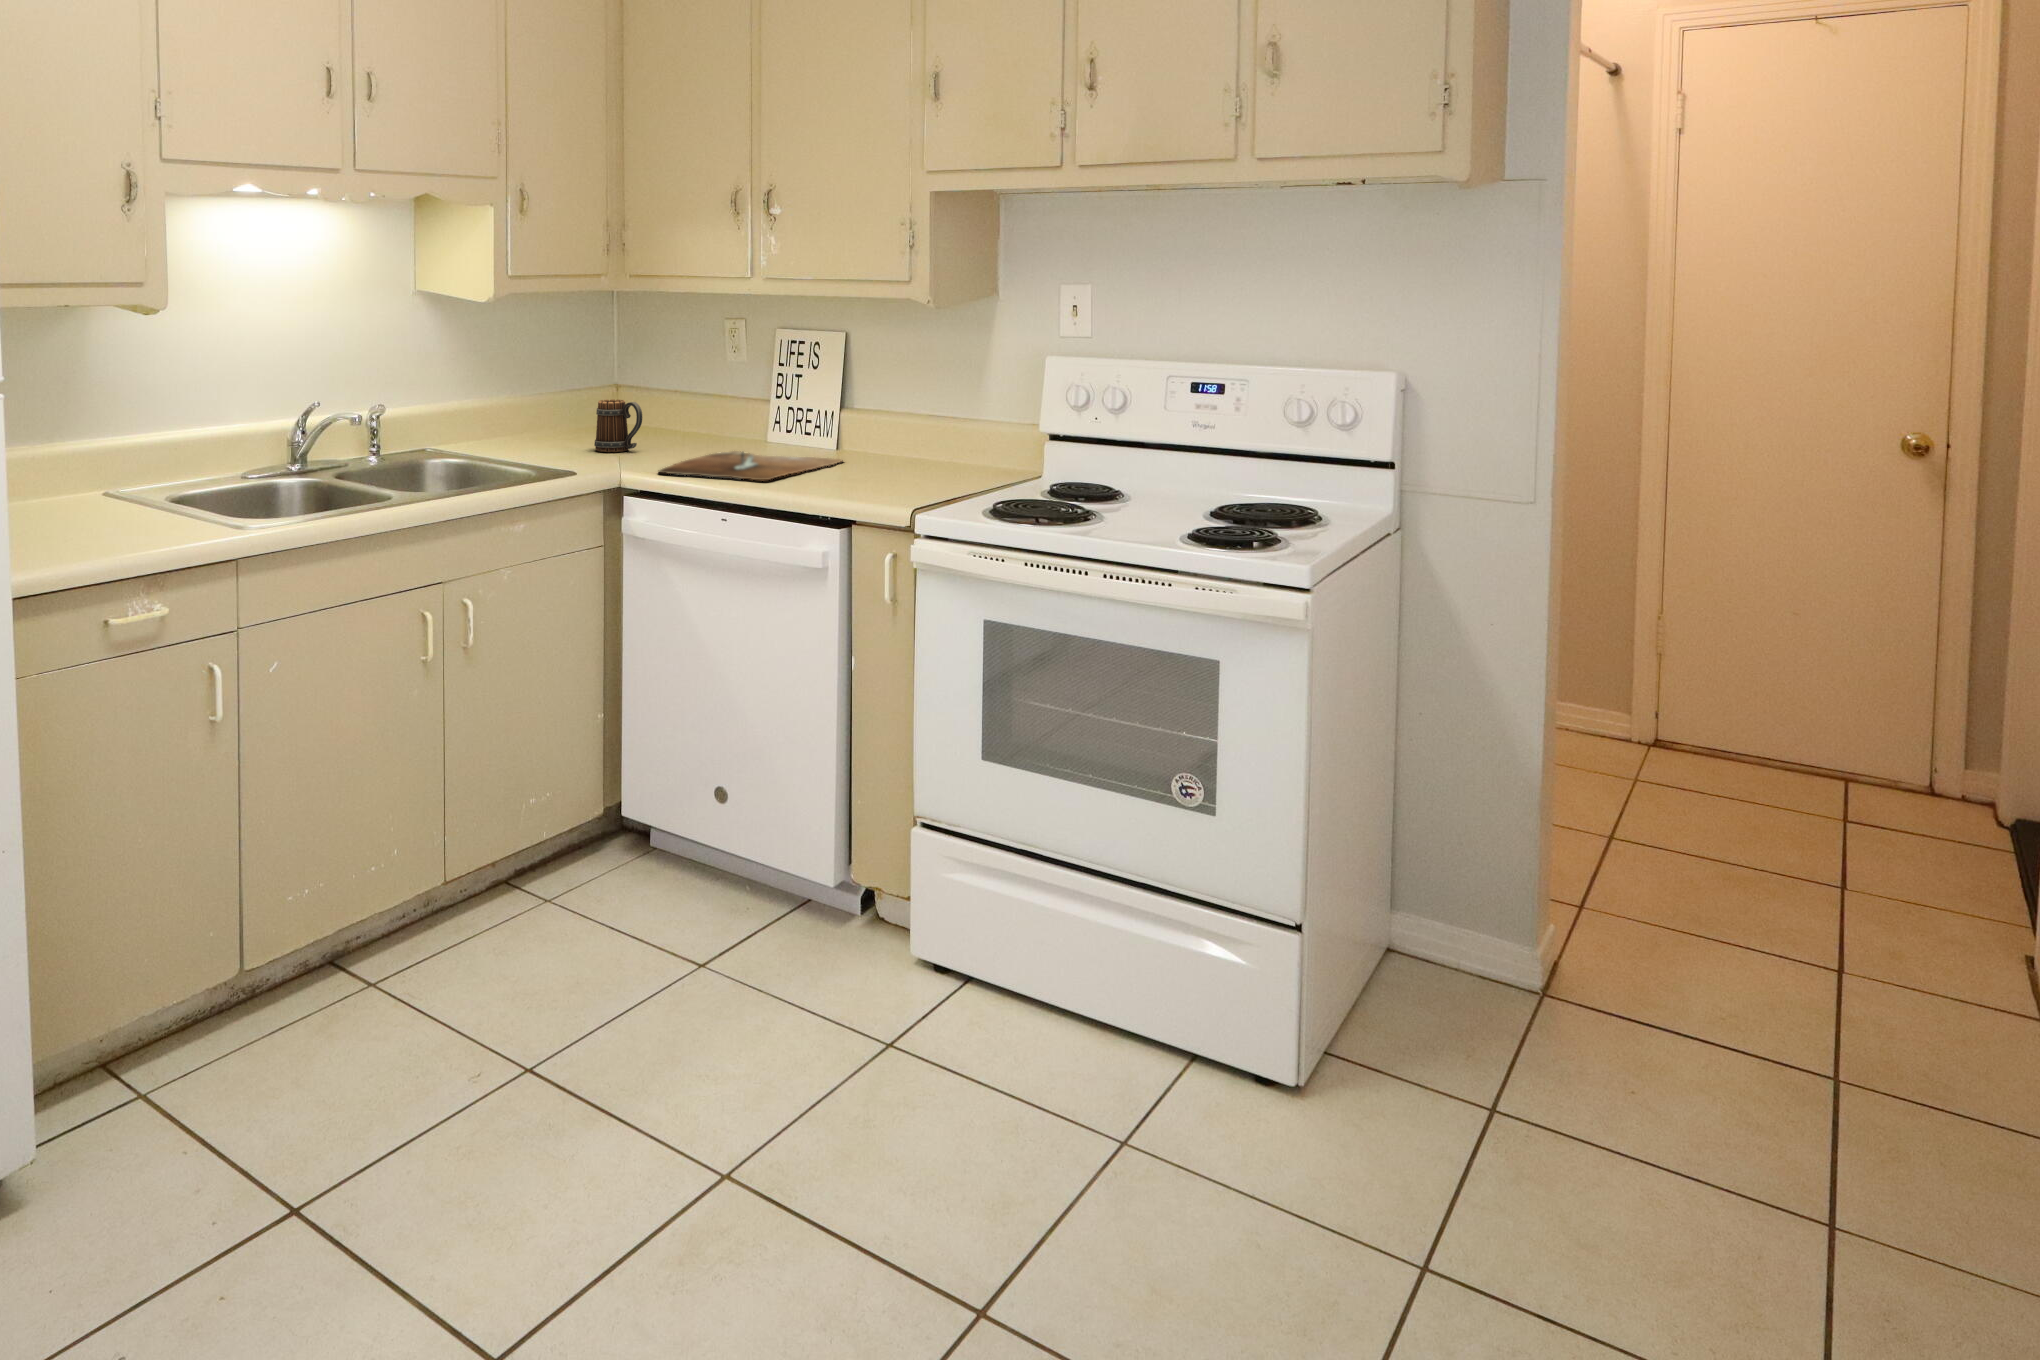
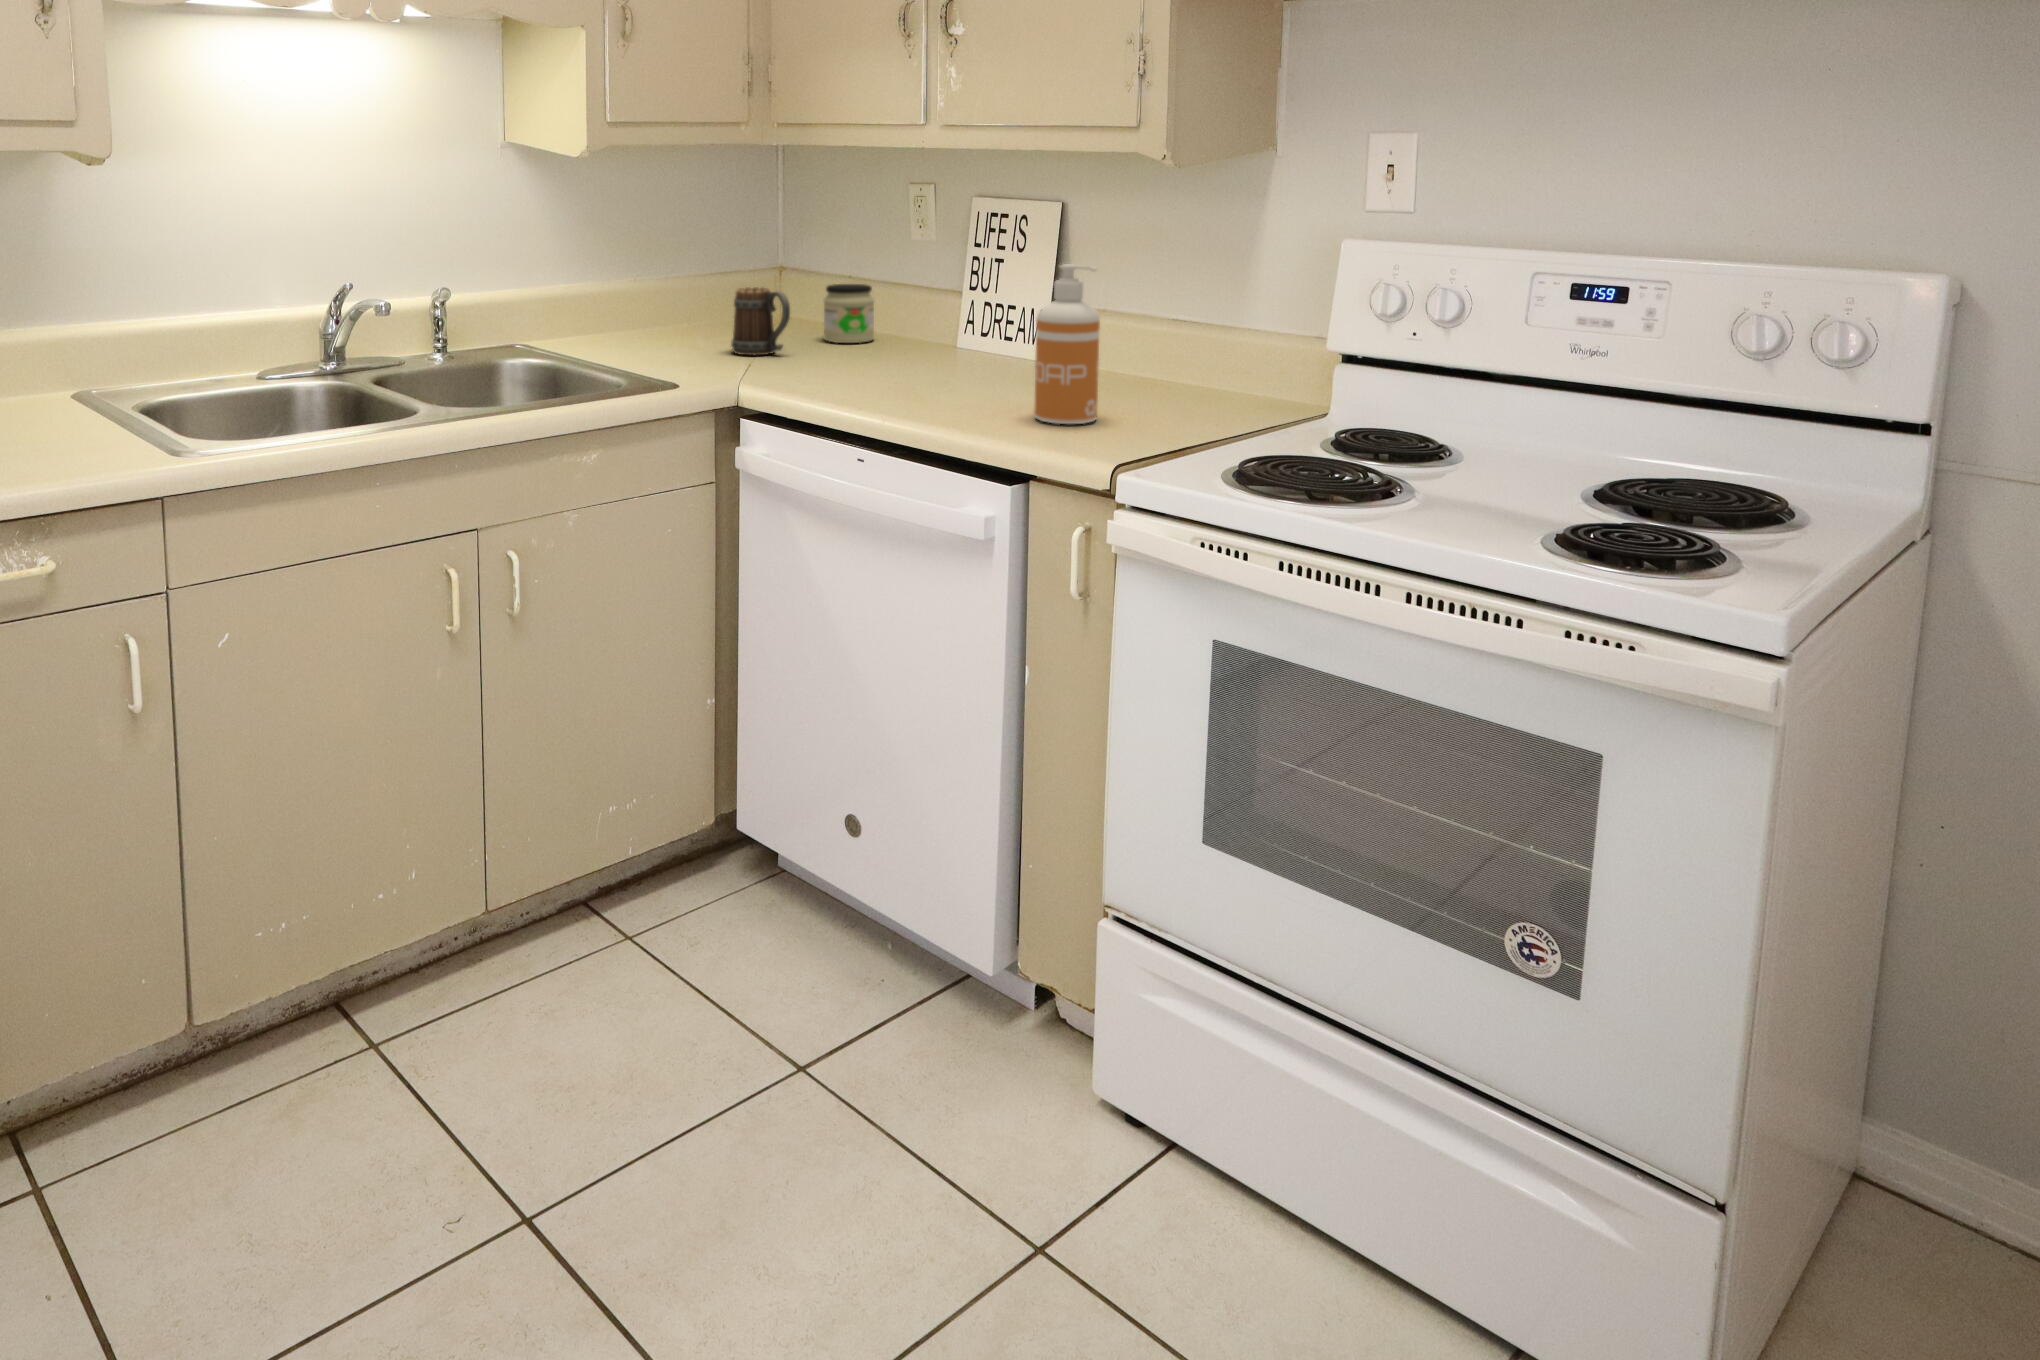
soap dispenser: none [846,377,890,489] -> present [1034,264,1100,424]
jar: none [660,396,700,442] -> present [824,284,874,343]
cutting board: present [659,451,842,480] -> none [789,359,1049,405]

